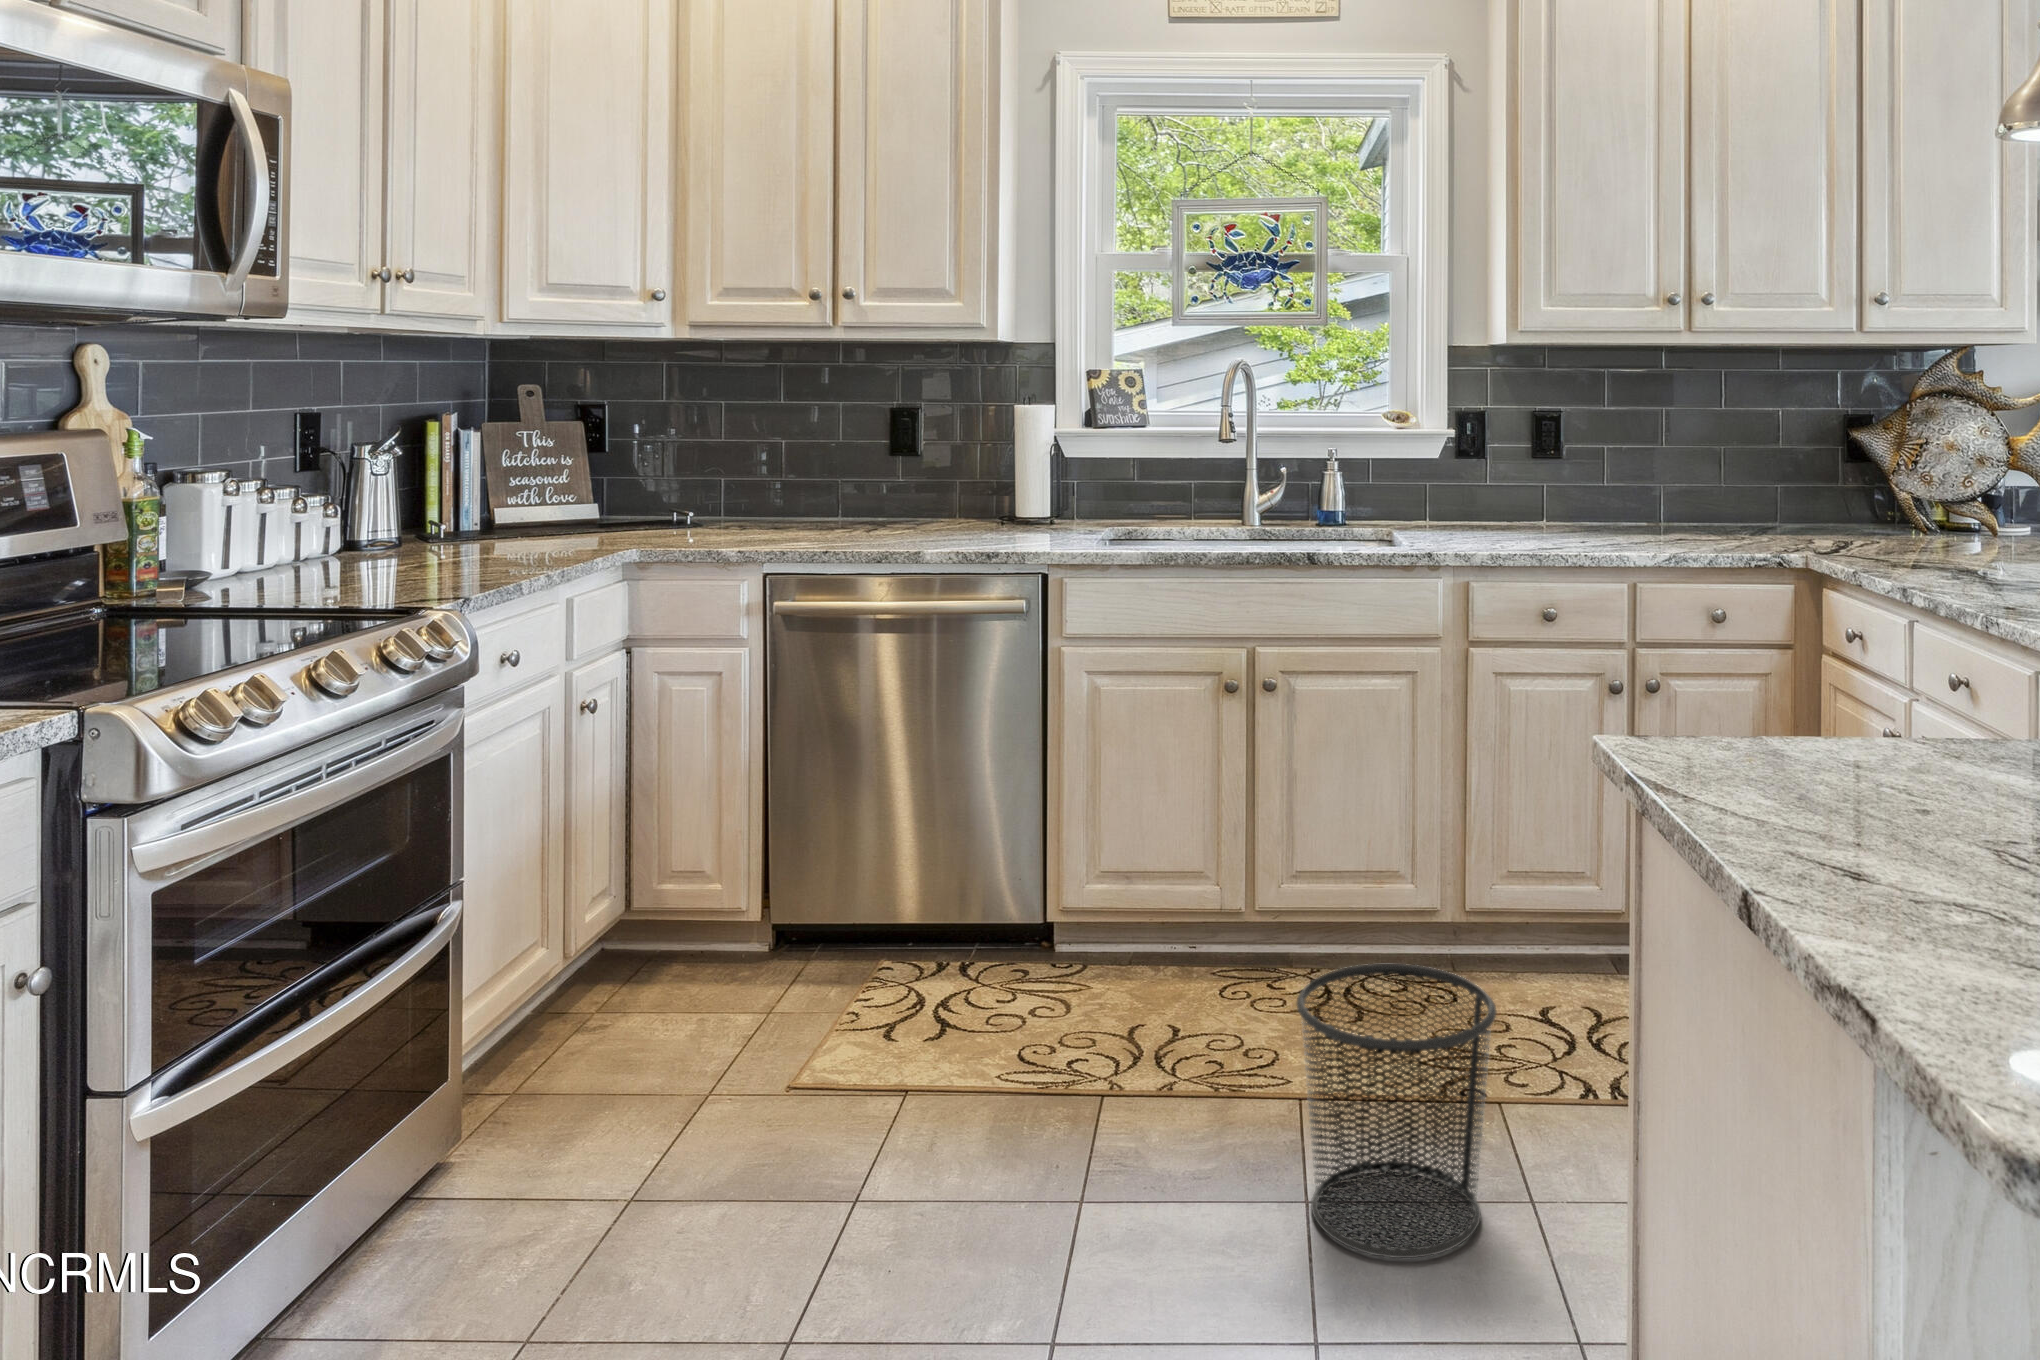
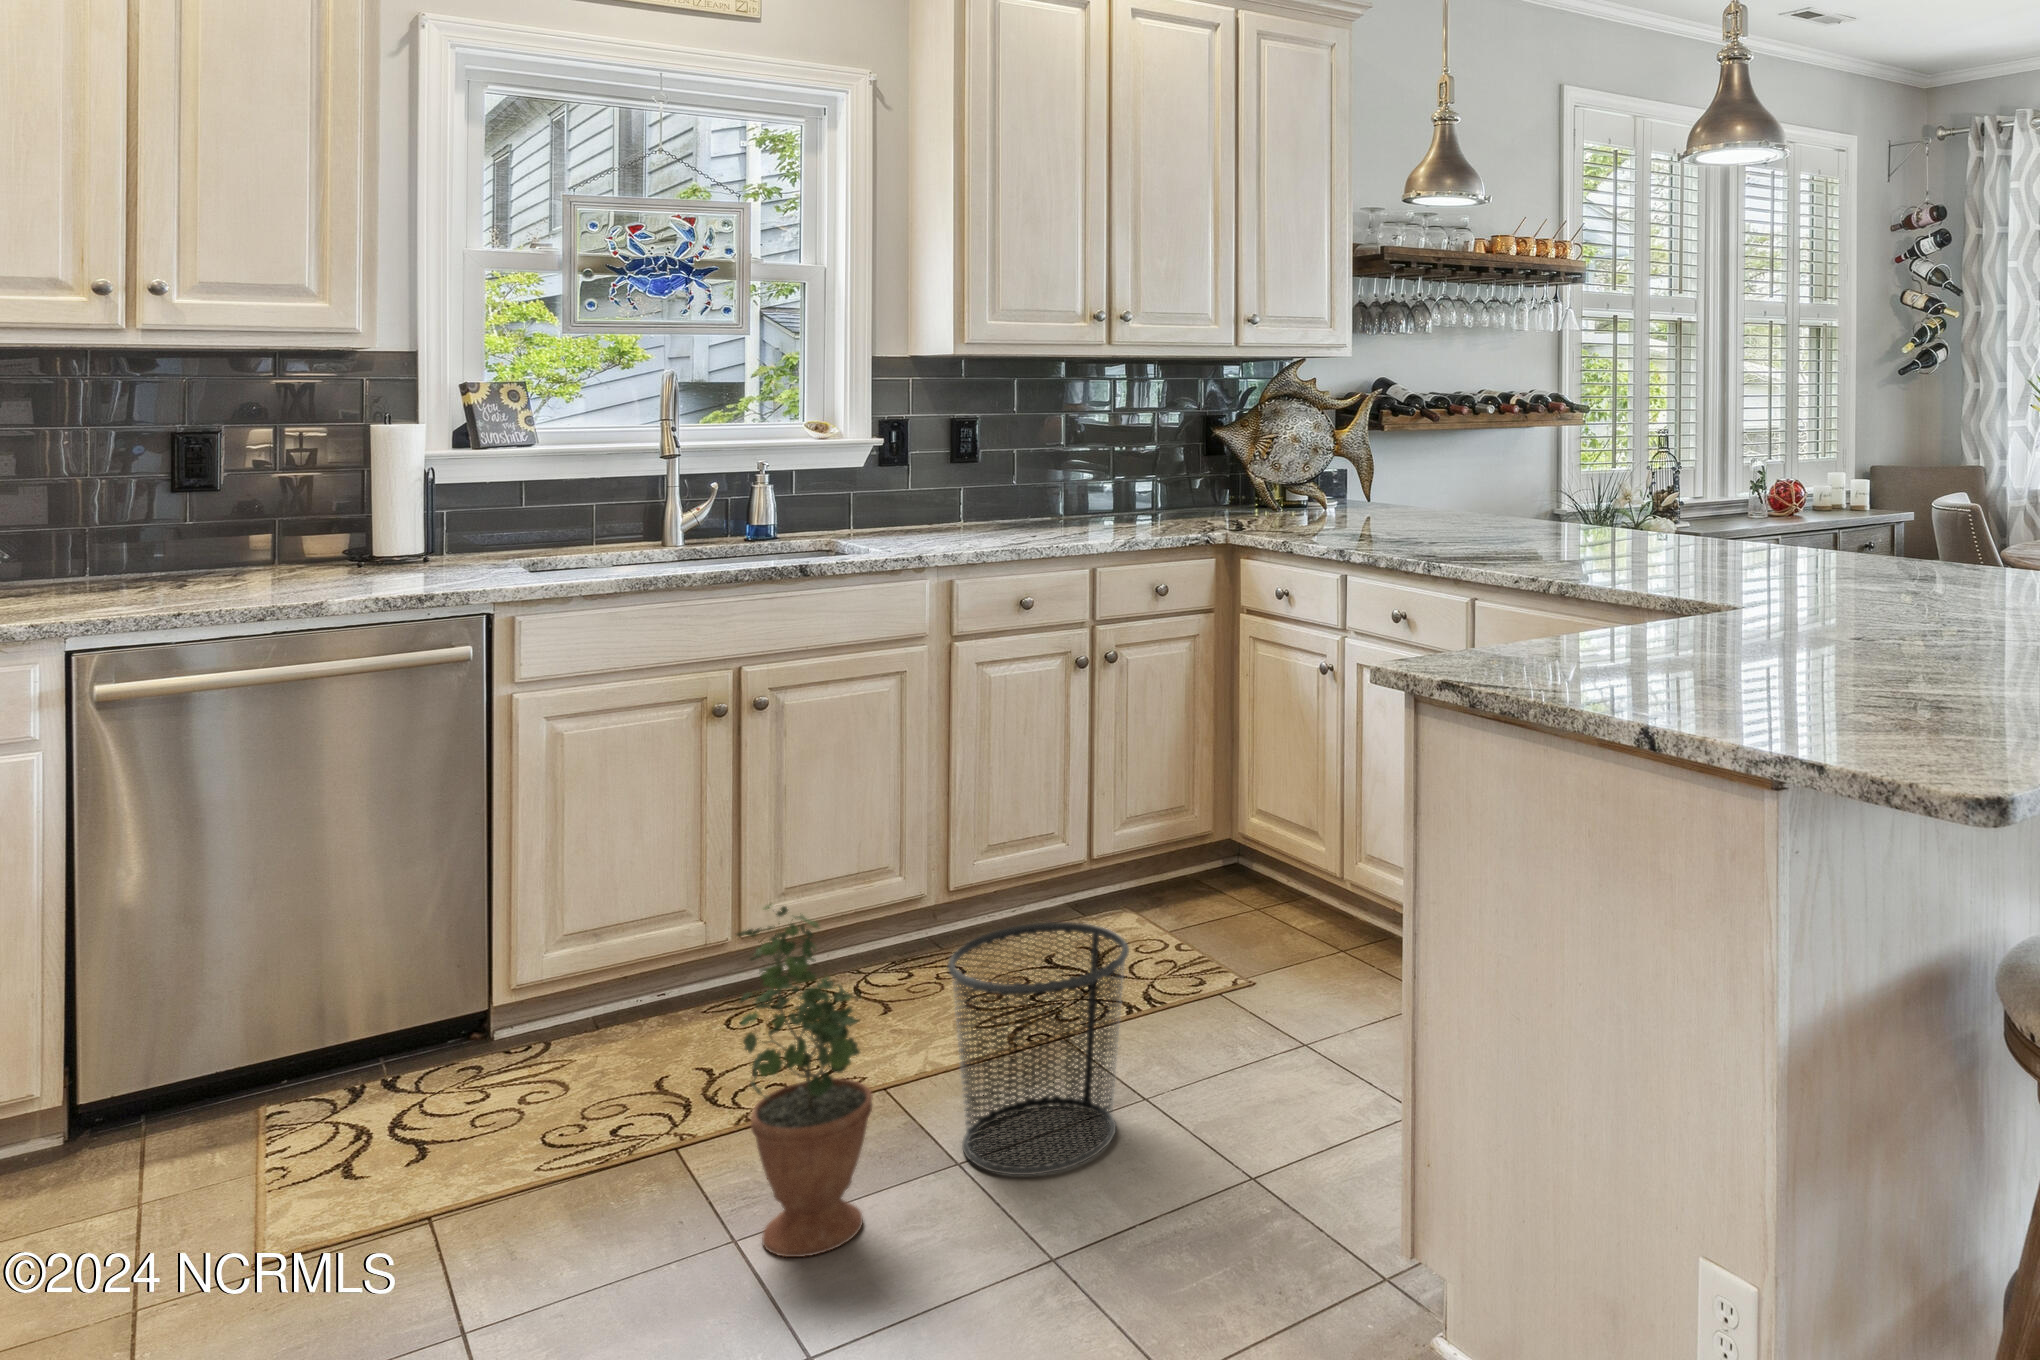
potted plant: none [1053,881,1191,1254] -> present [737,905,873,1257]

